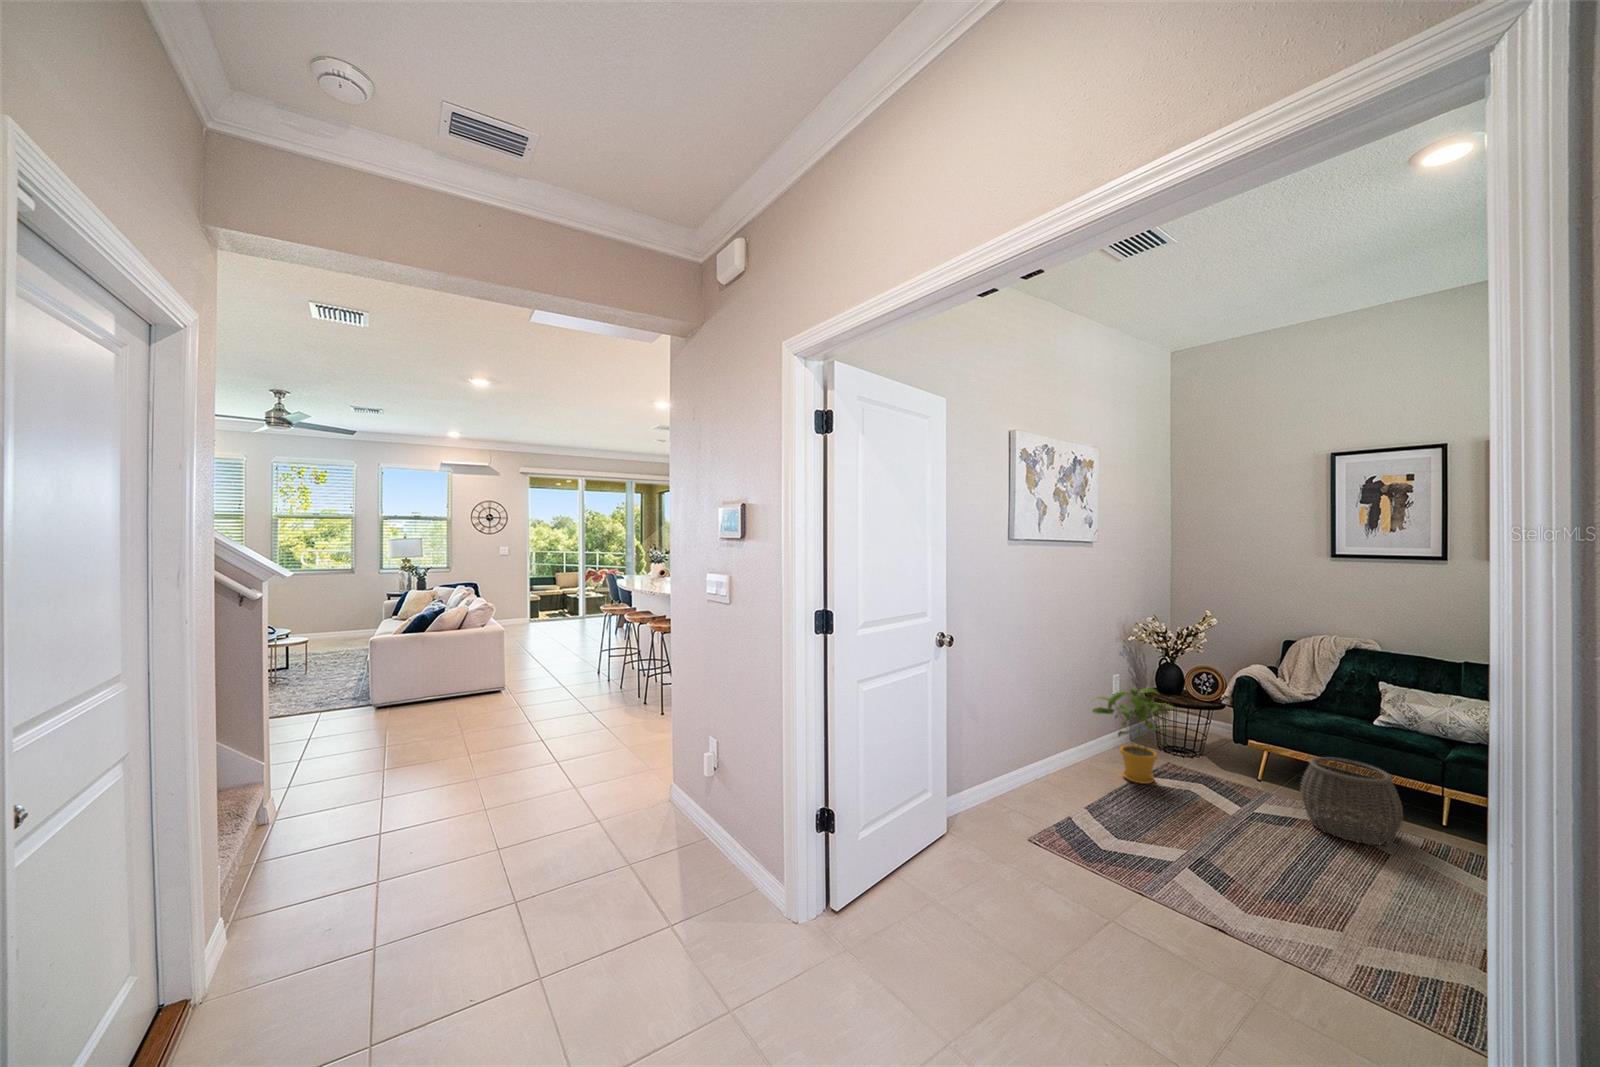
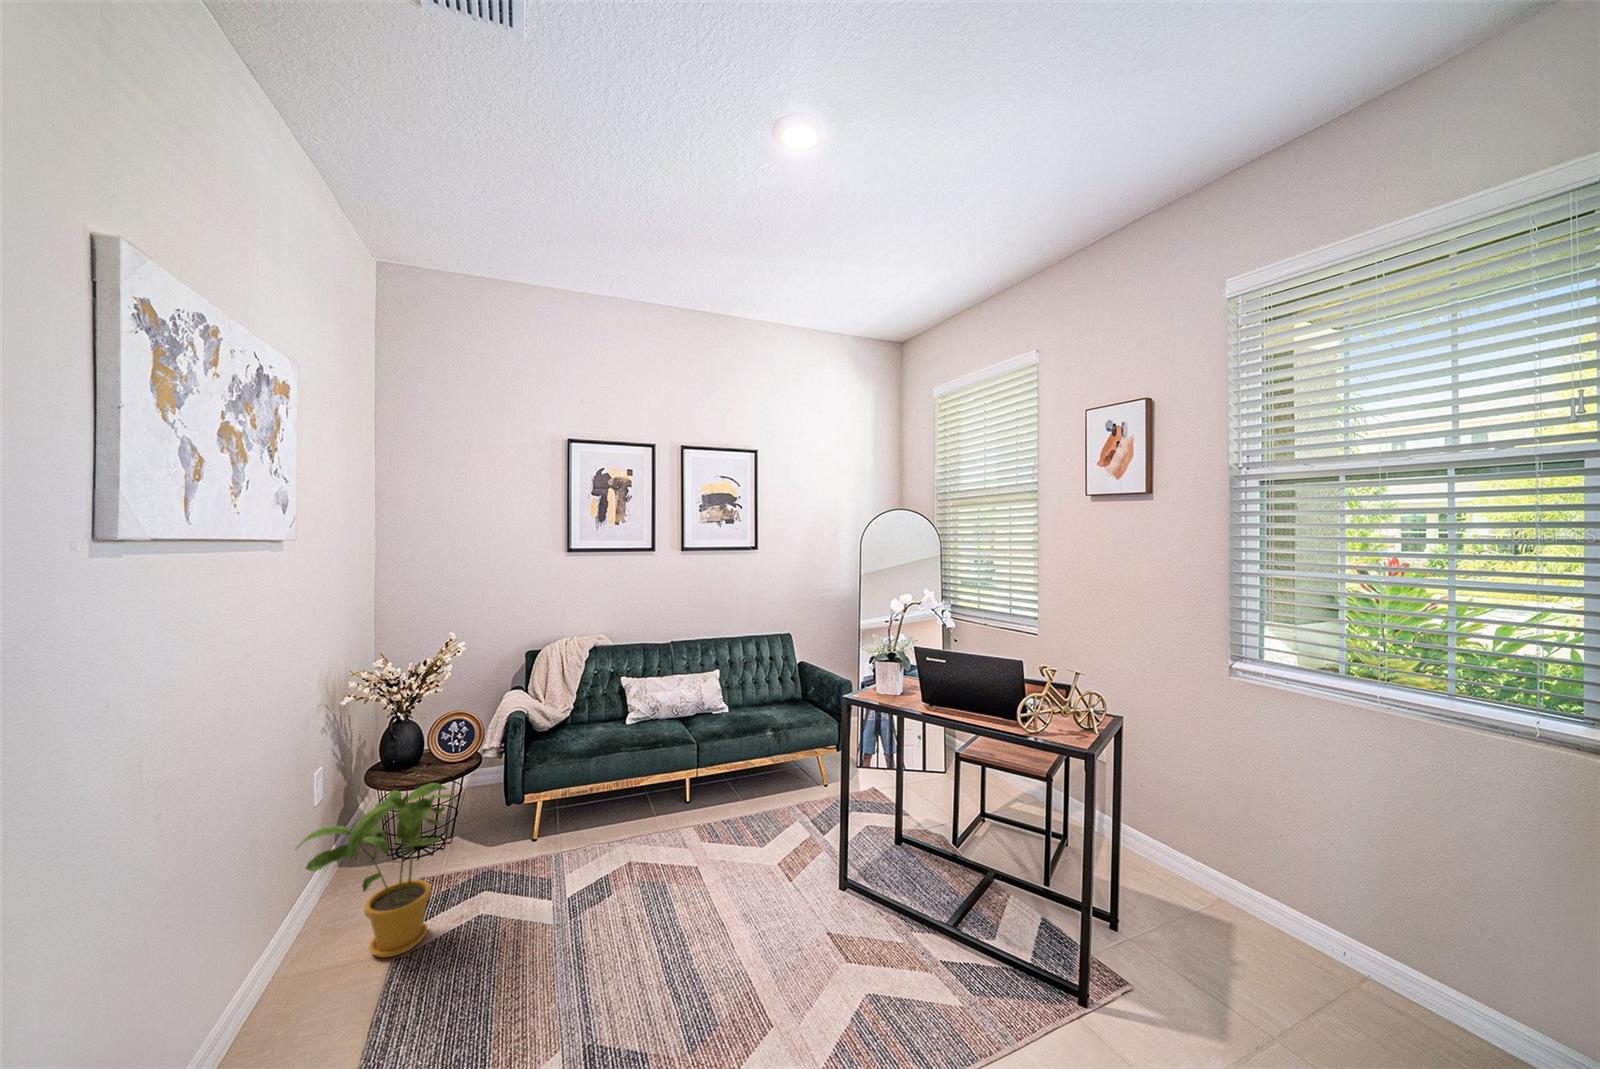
woven basket: present [1301,757,1403,845] -> none [605,773,691,874]

